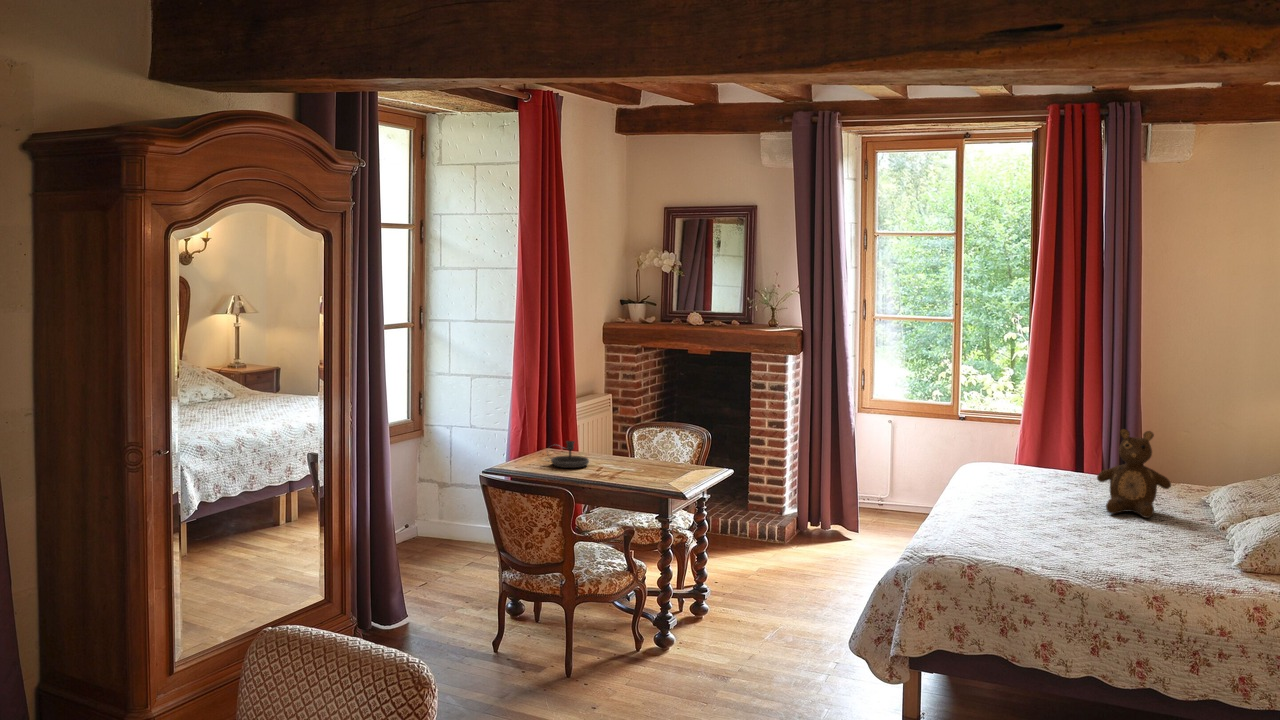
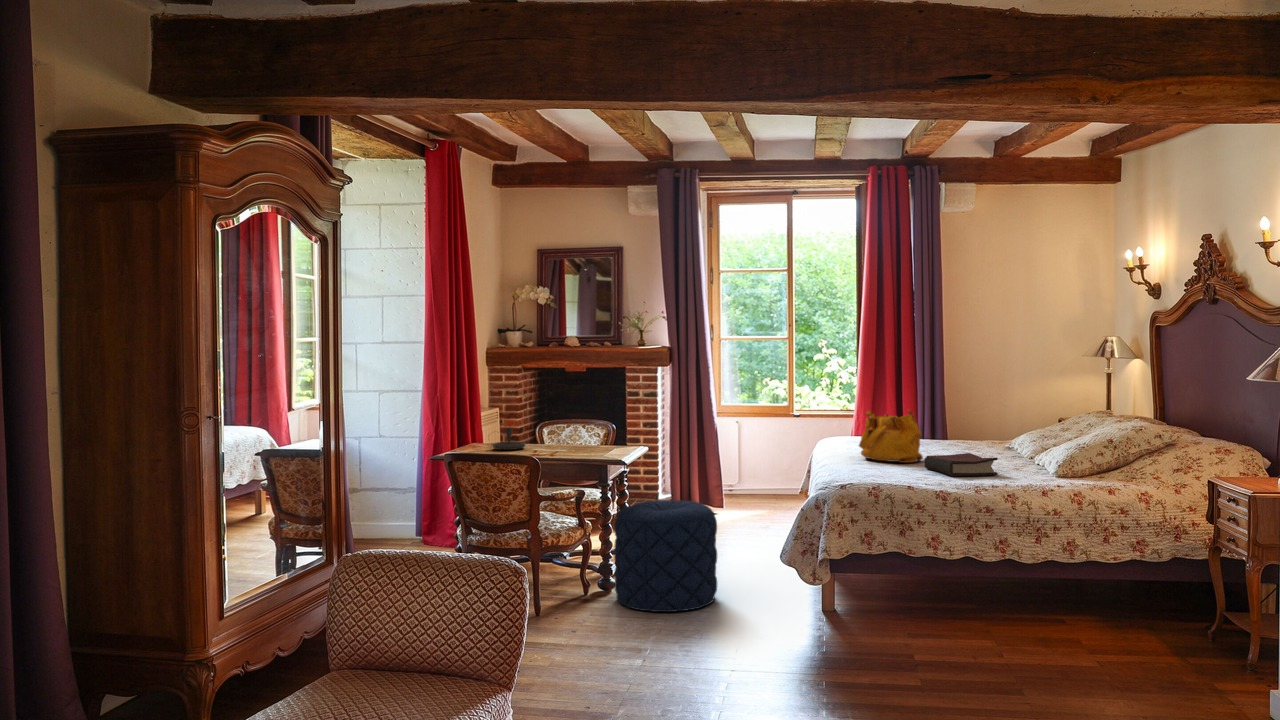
teddy bear: present [1097,429,1171,518] -> none [929,390,985,456]
handbag: none [991,449,1075,525] -> present [859,410,923,463]
hardback book: none [1066,523,1158,563] -> present [924,453,998,476]
pouf: none [670,543,793,684] -> present [614,500,717,612]

